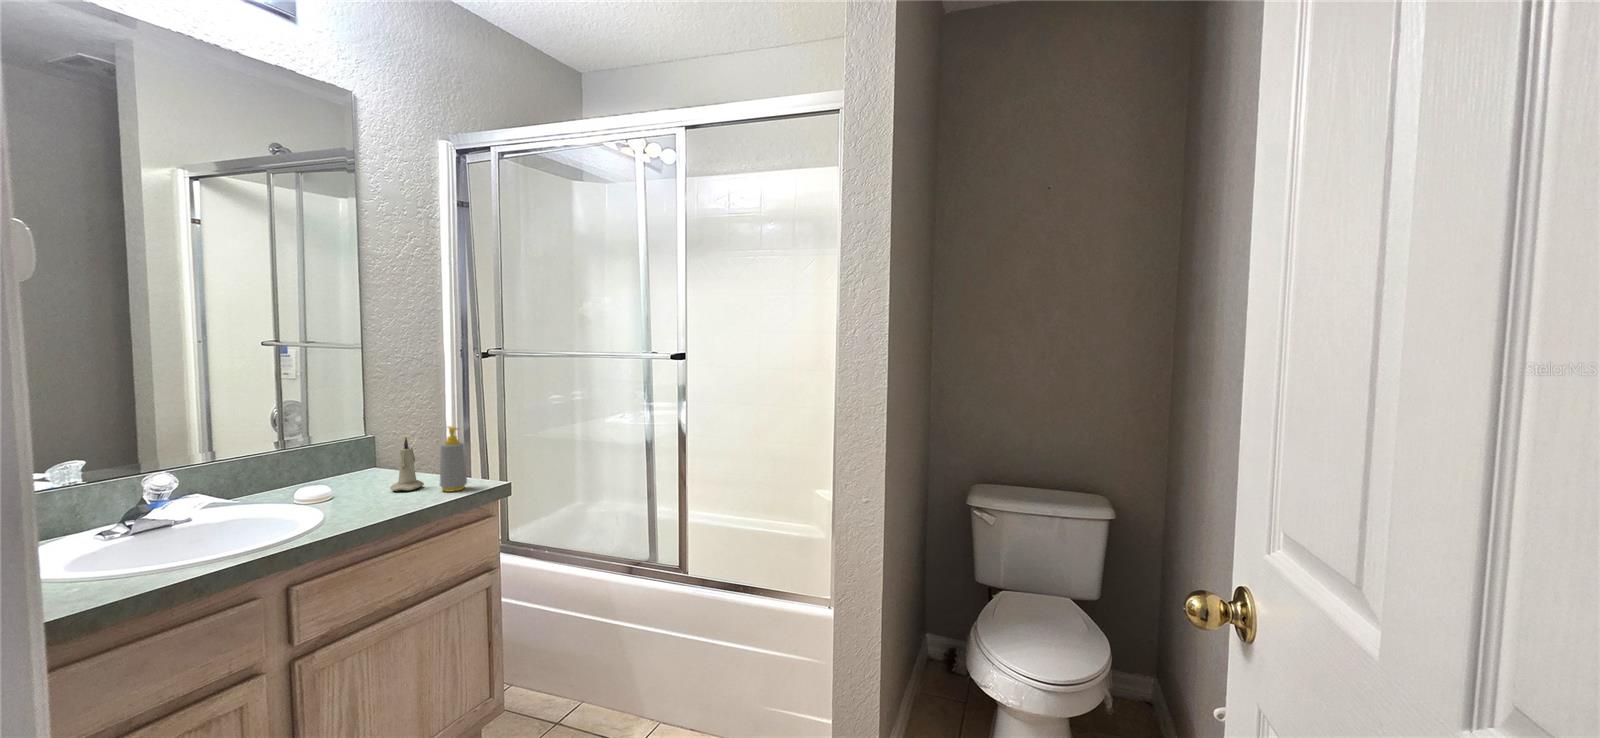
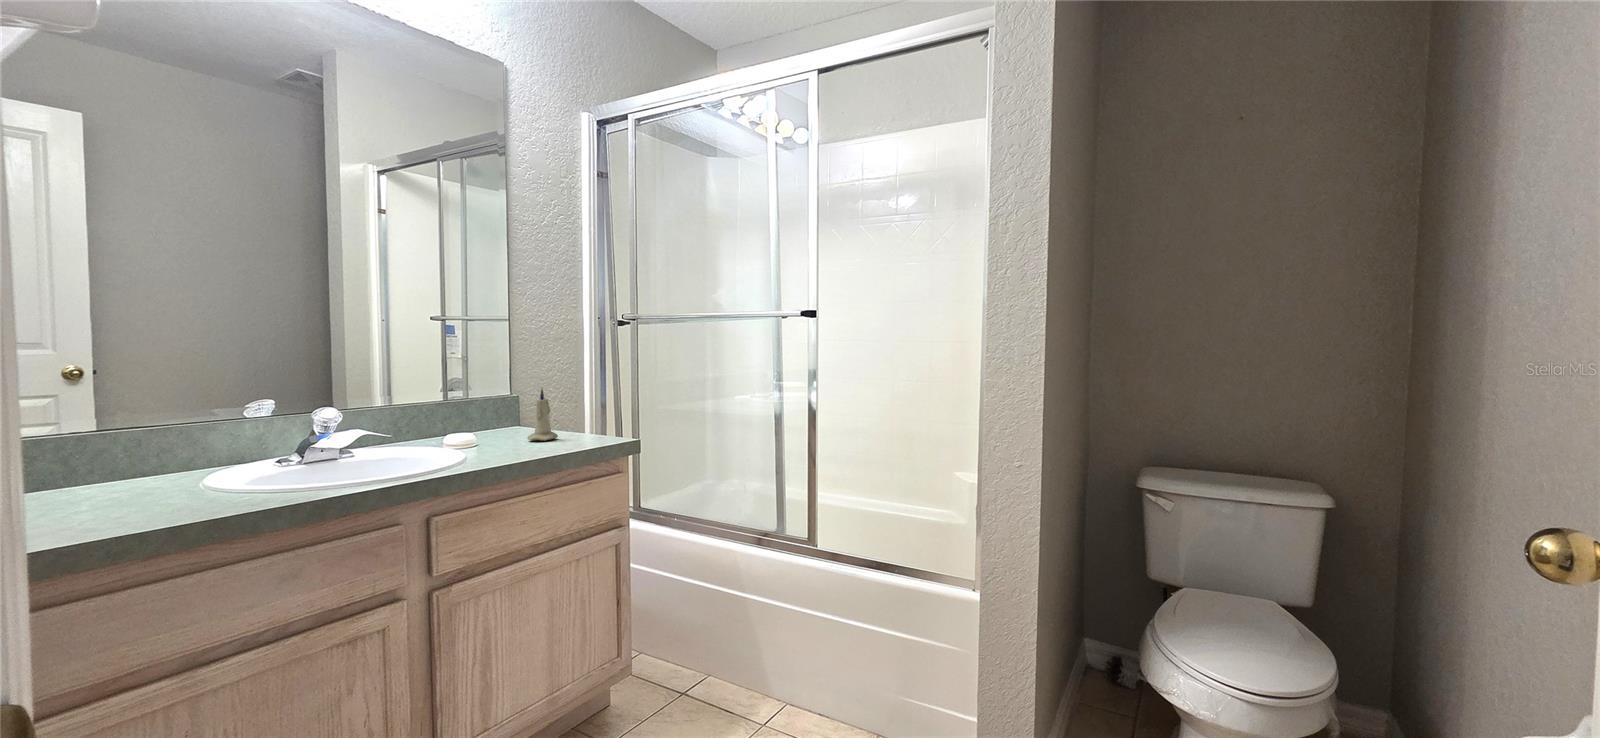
soap bottle: present [440,426,467,492] -> none [572,377,597,443]

